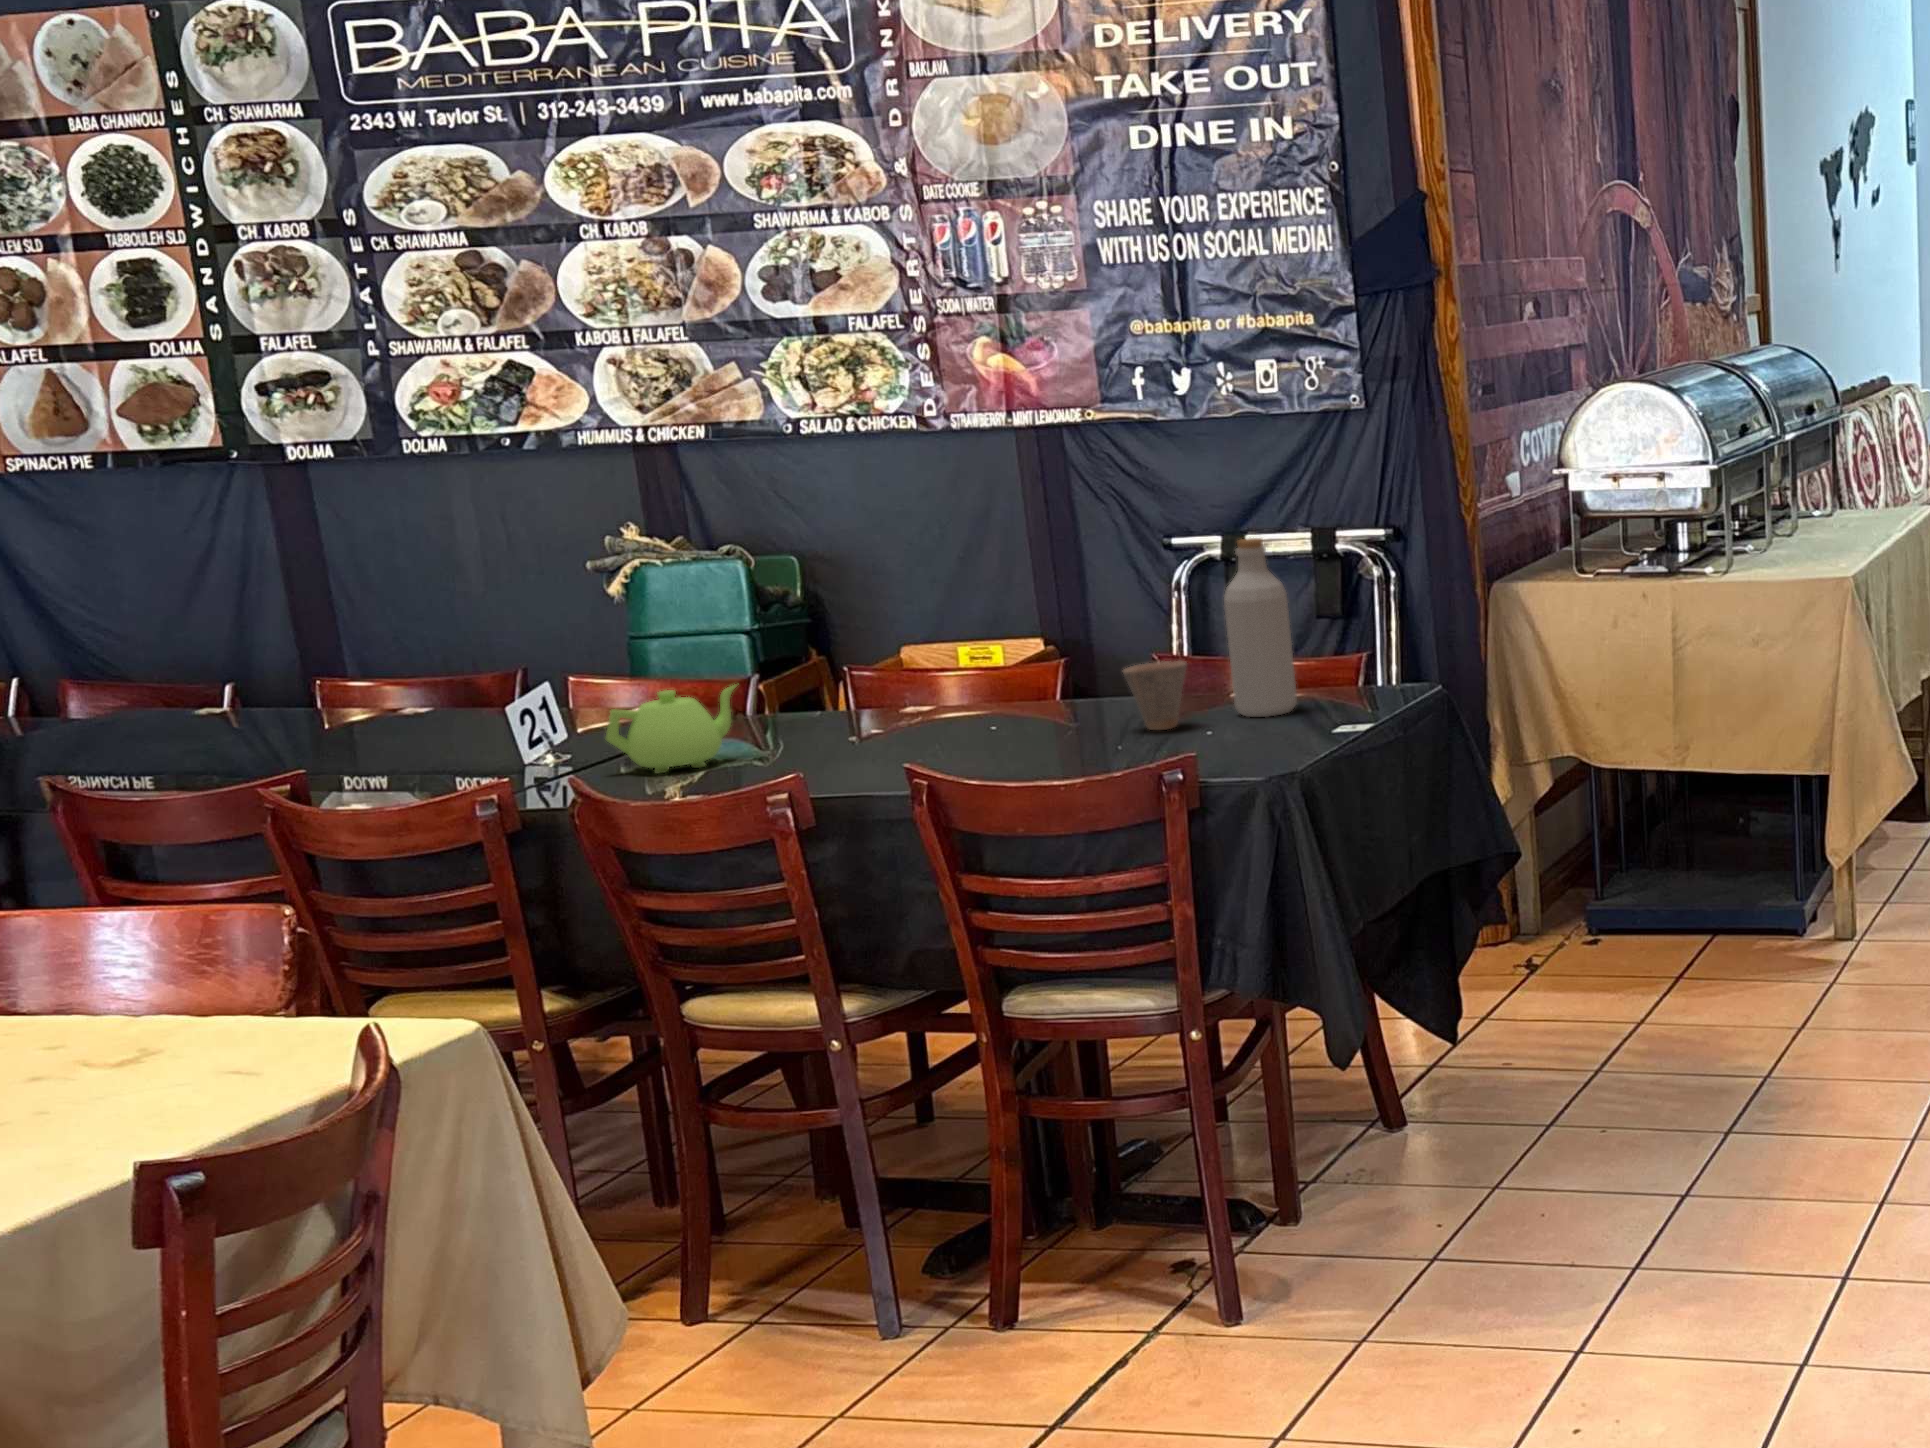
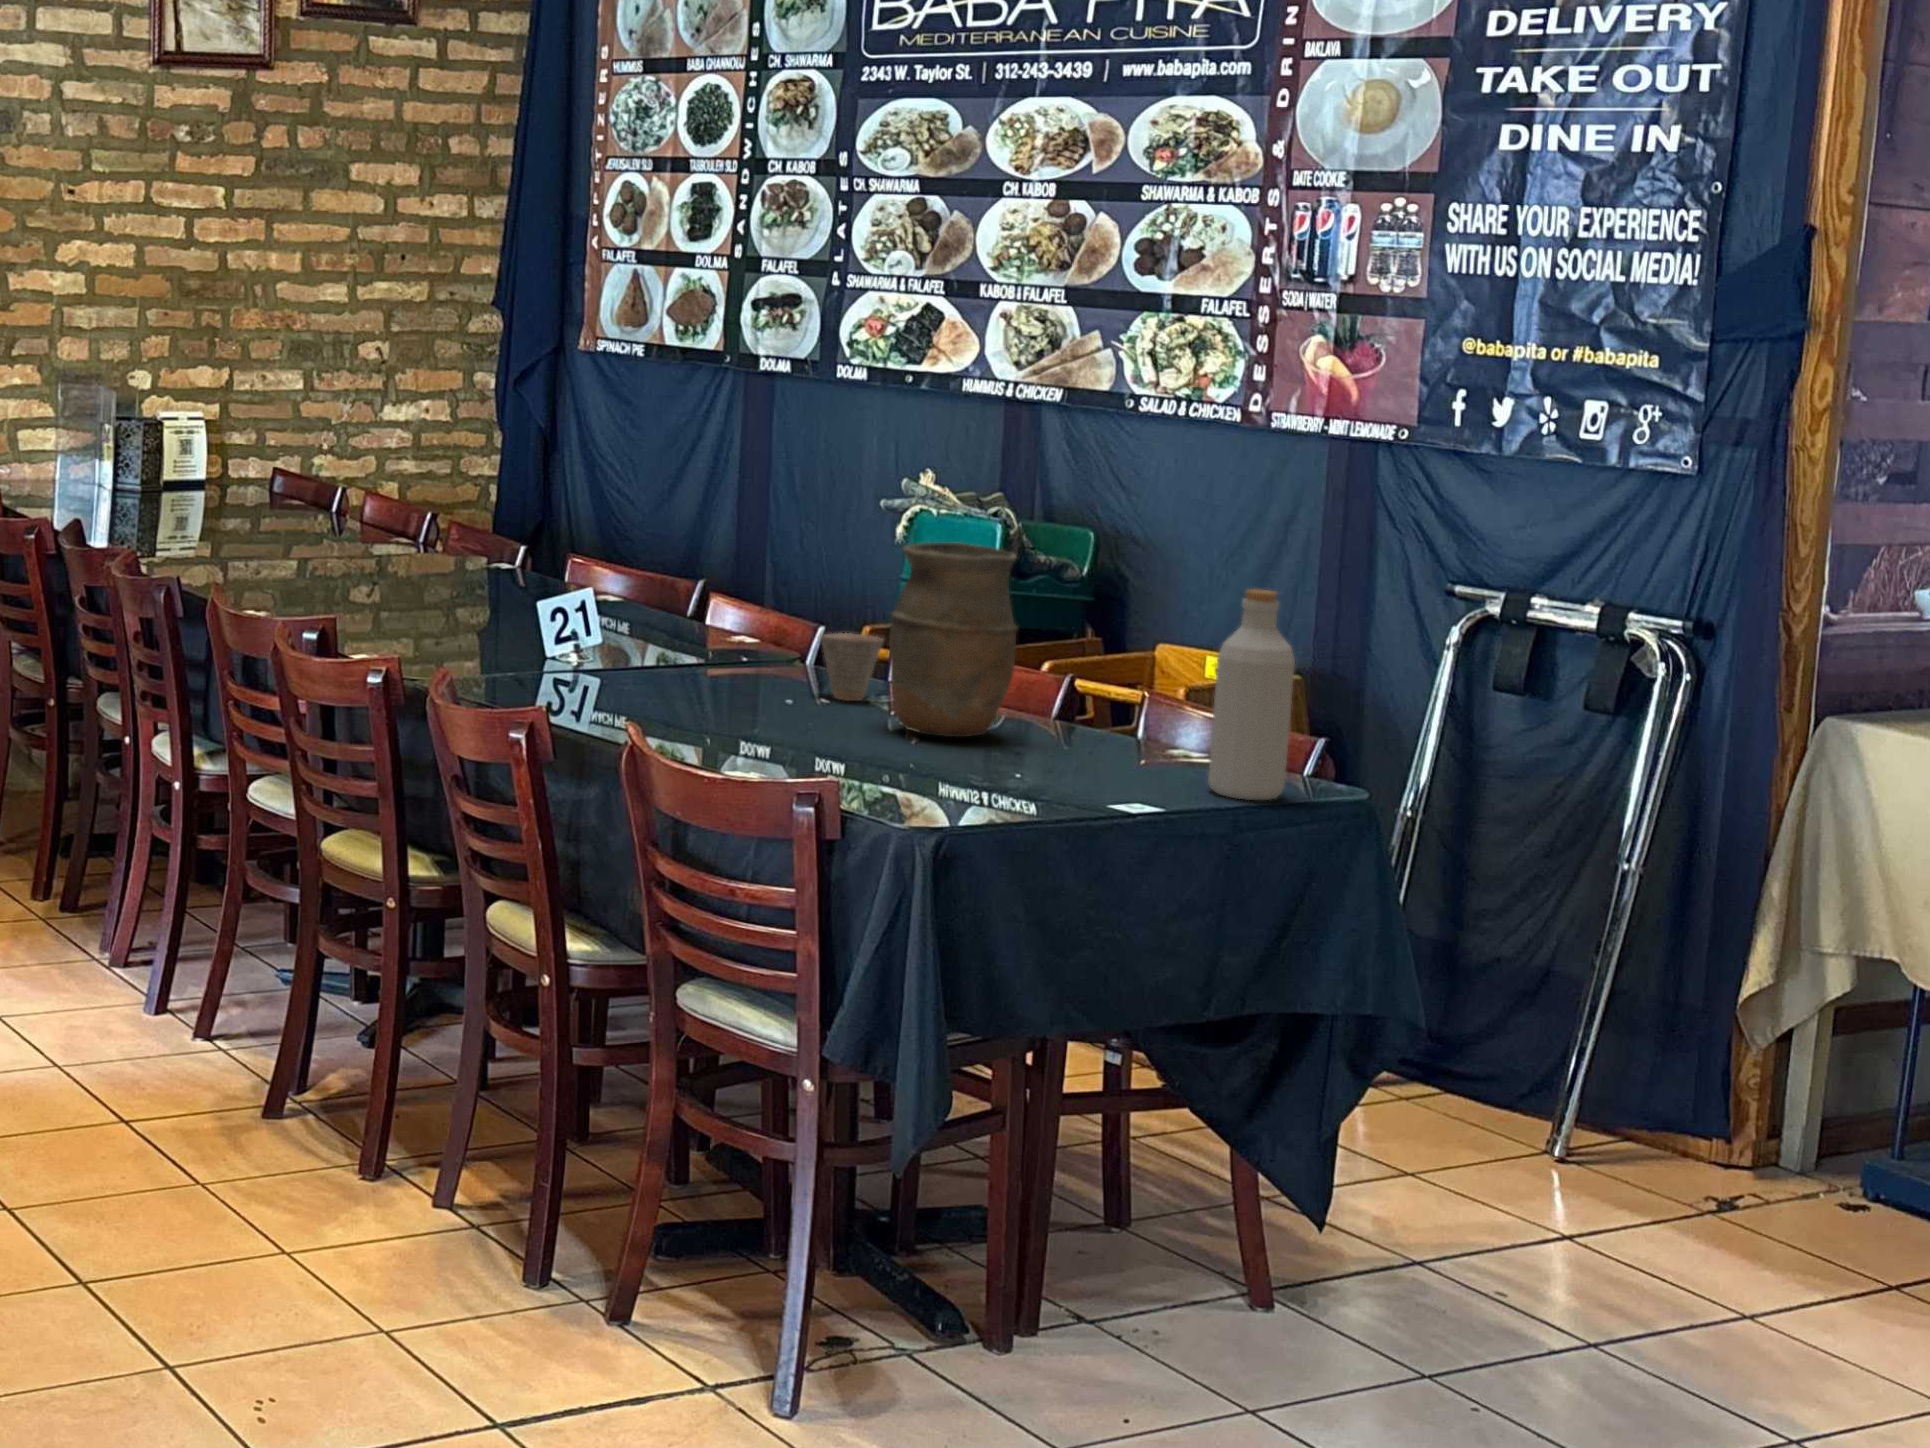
vase: none [896,555,1021,738] -> present [889,543,1017,737]
cup: present [1123,661,1186,730] -> present [821,633,884,701]
teapot: present [606,685,736,773] -> none [613,618,742,699]

